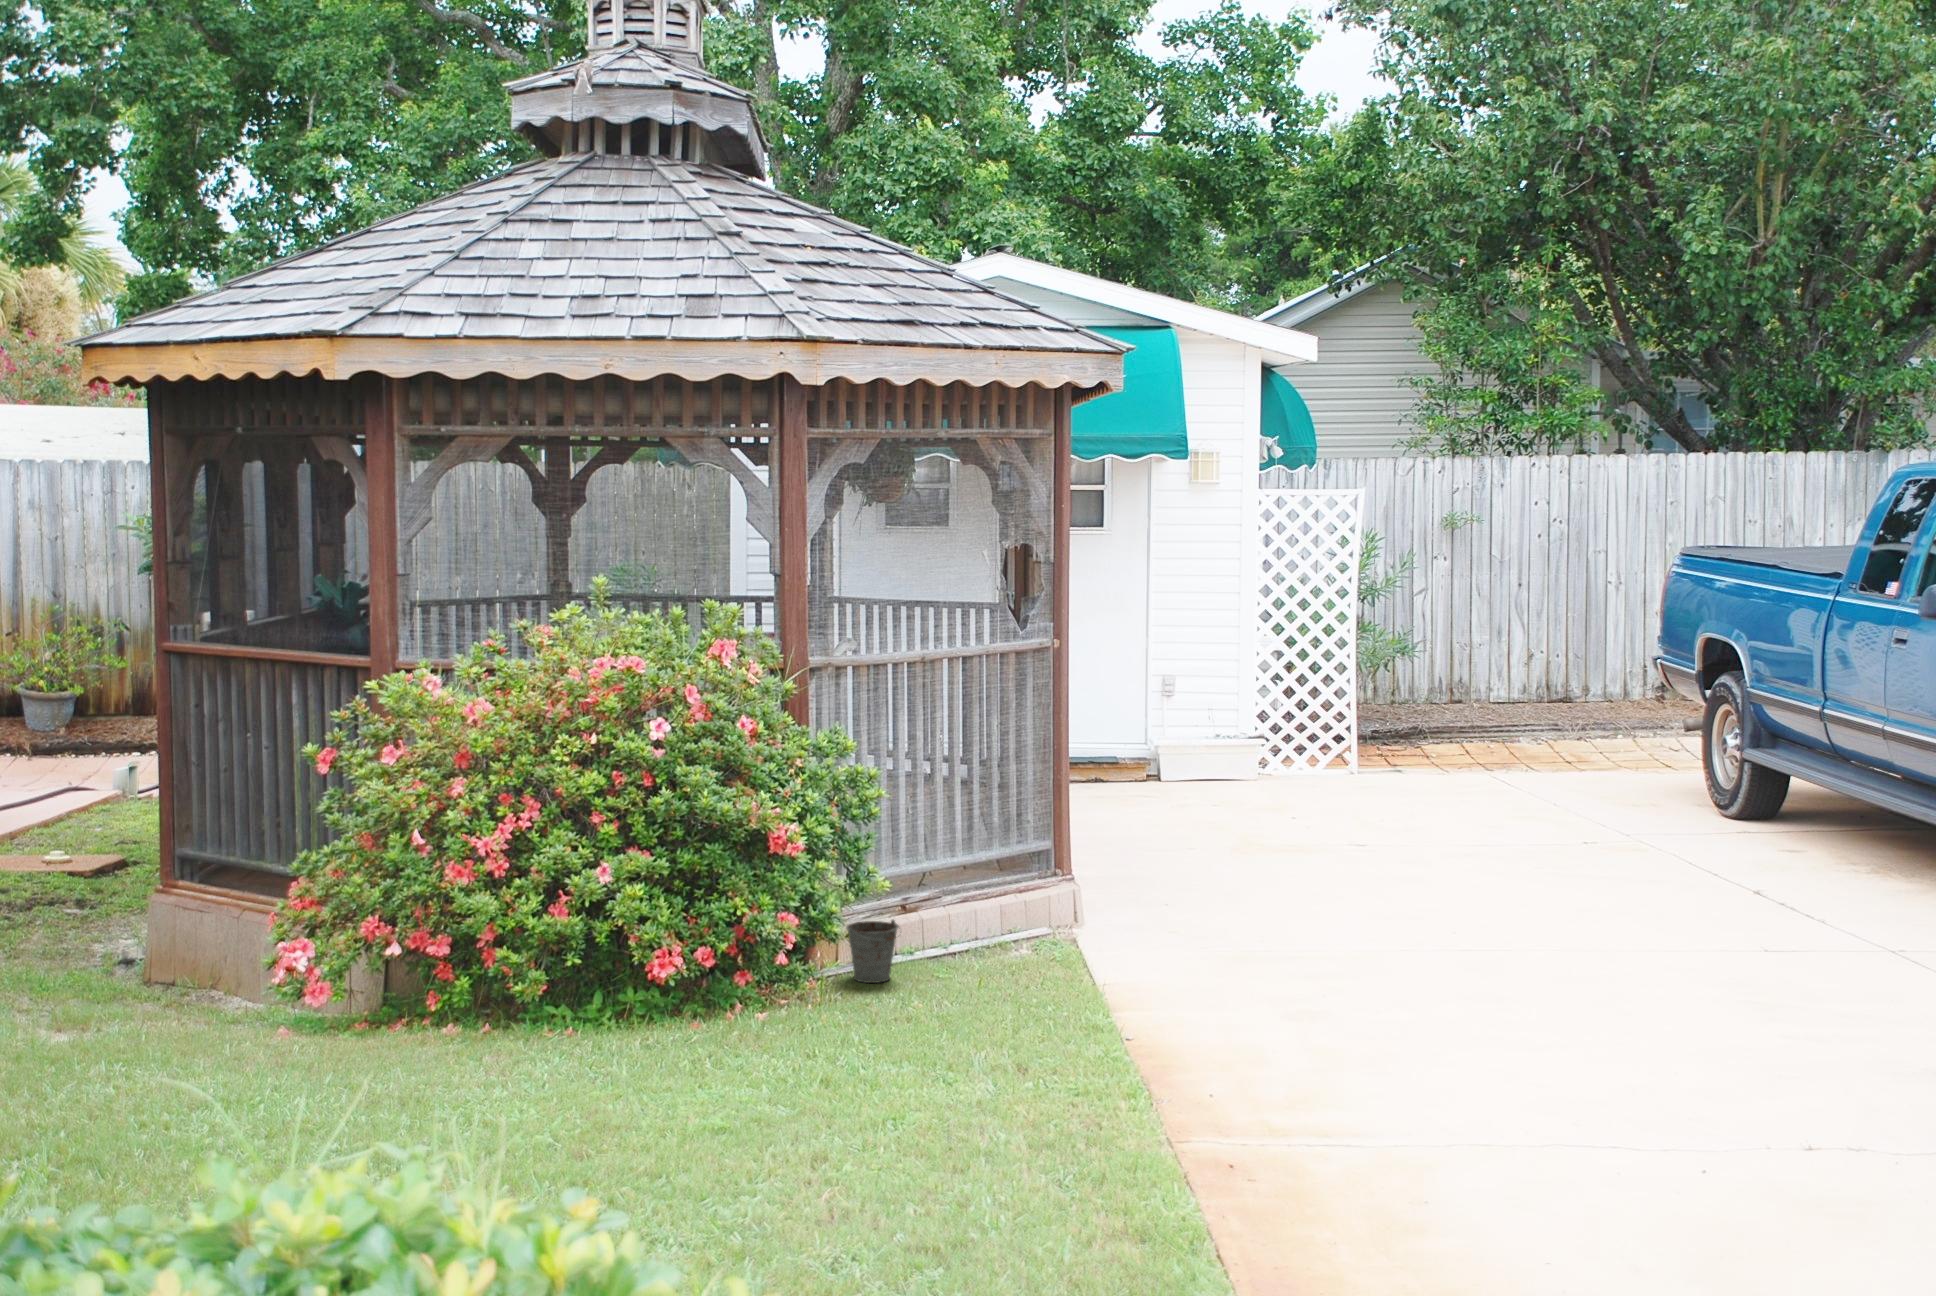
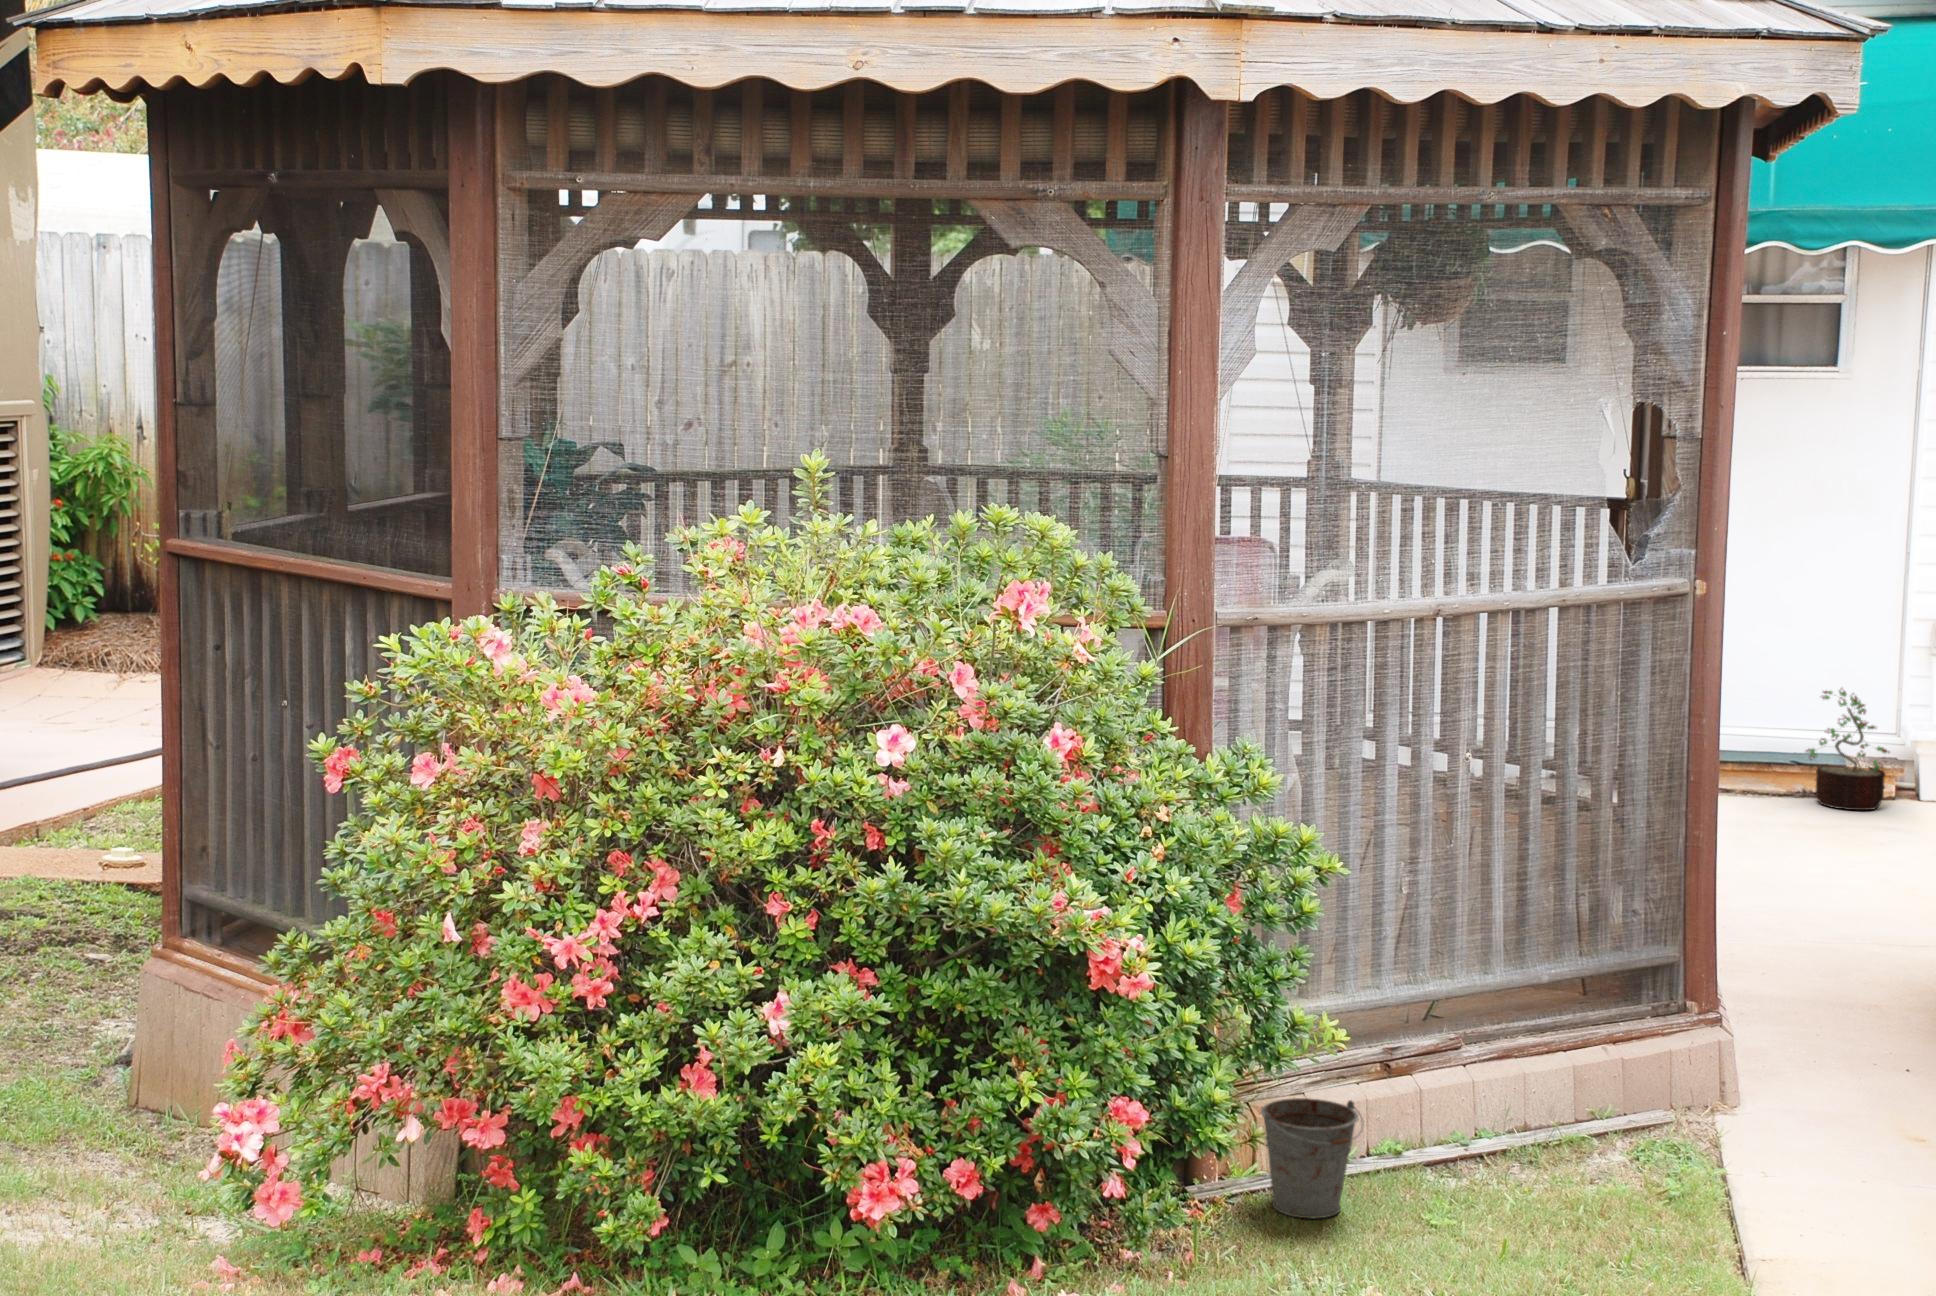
decorative plant: none [1109,713,1157,785] -> present [1806,690,1889,810]

